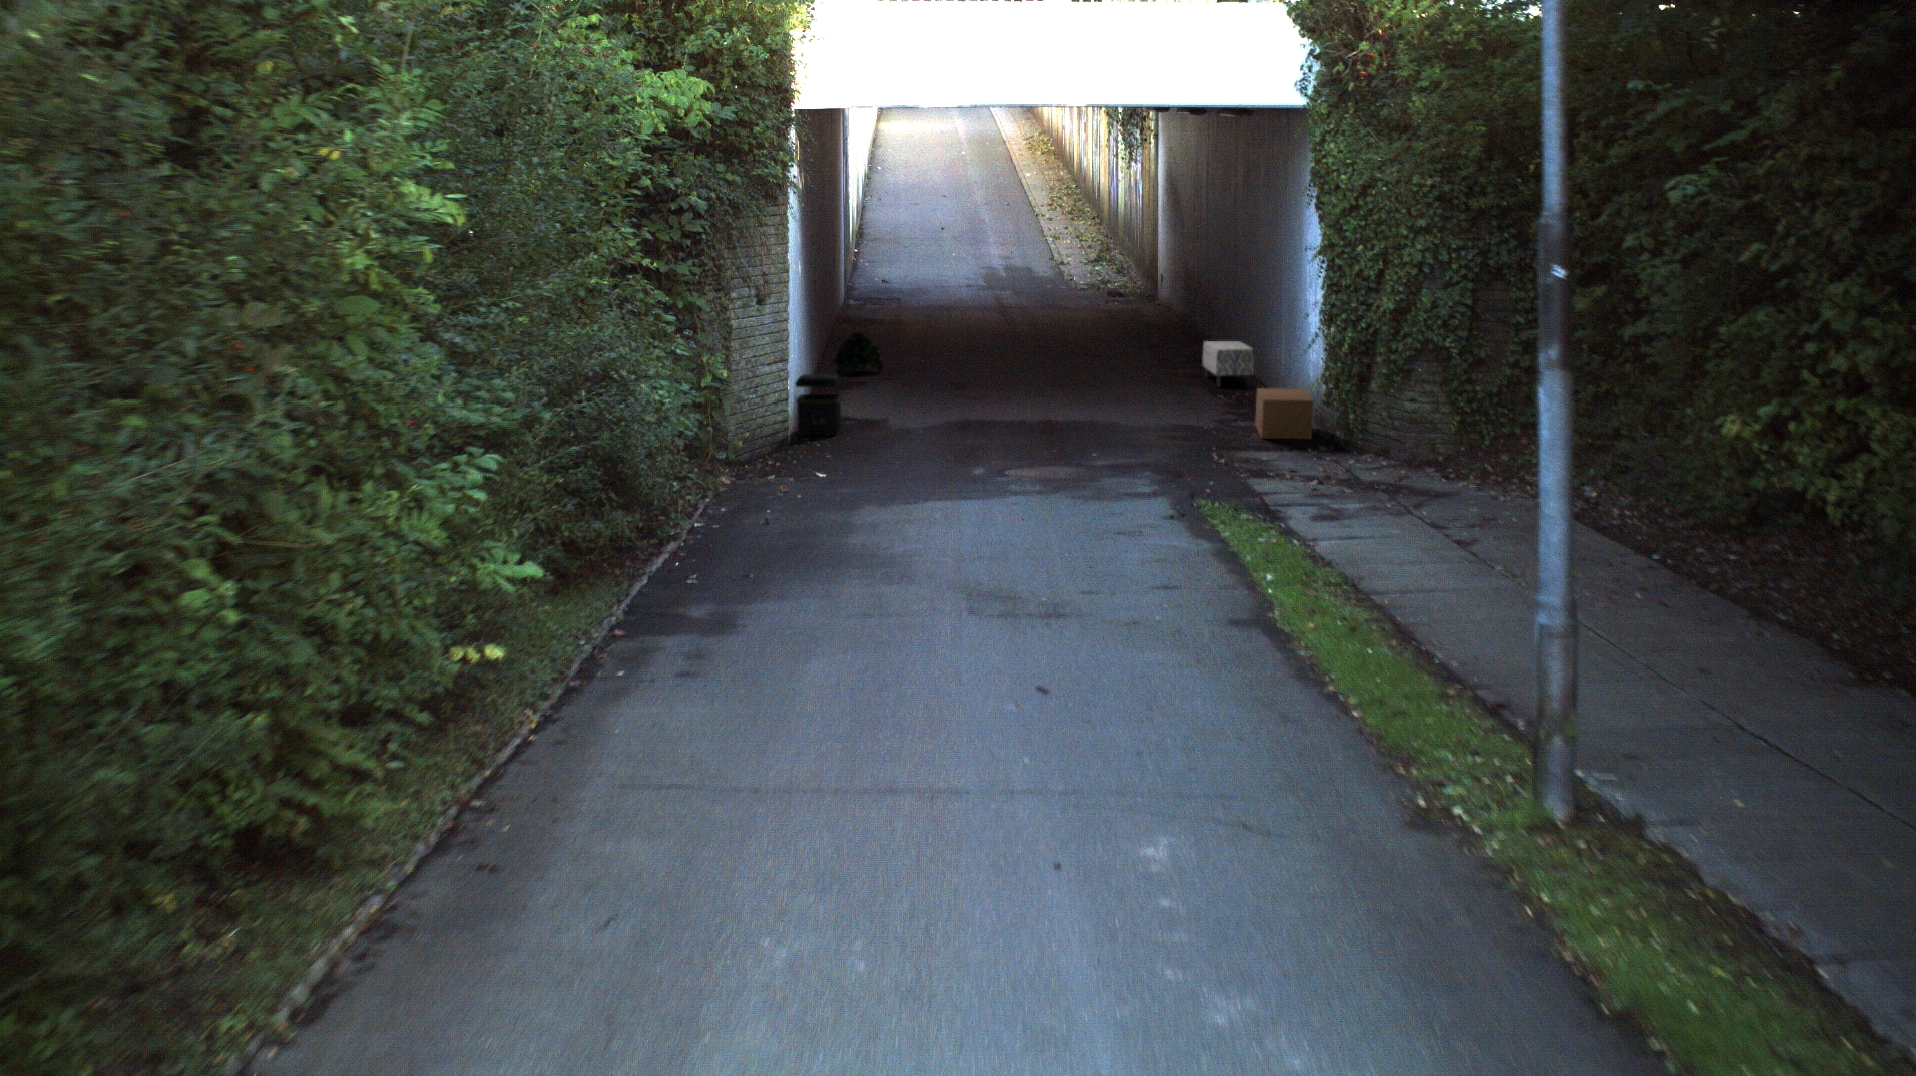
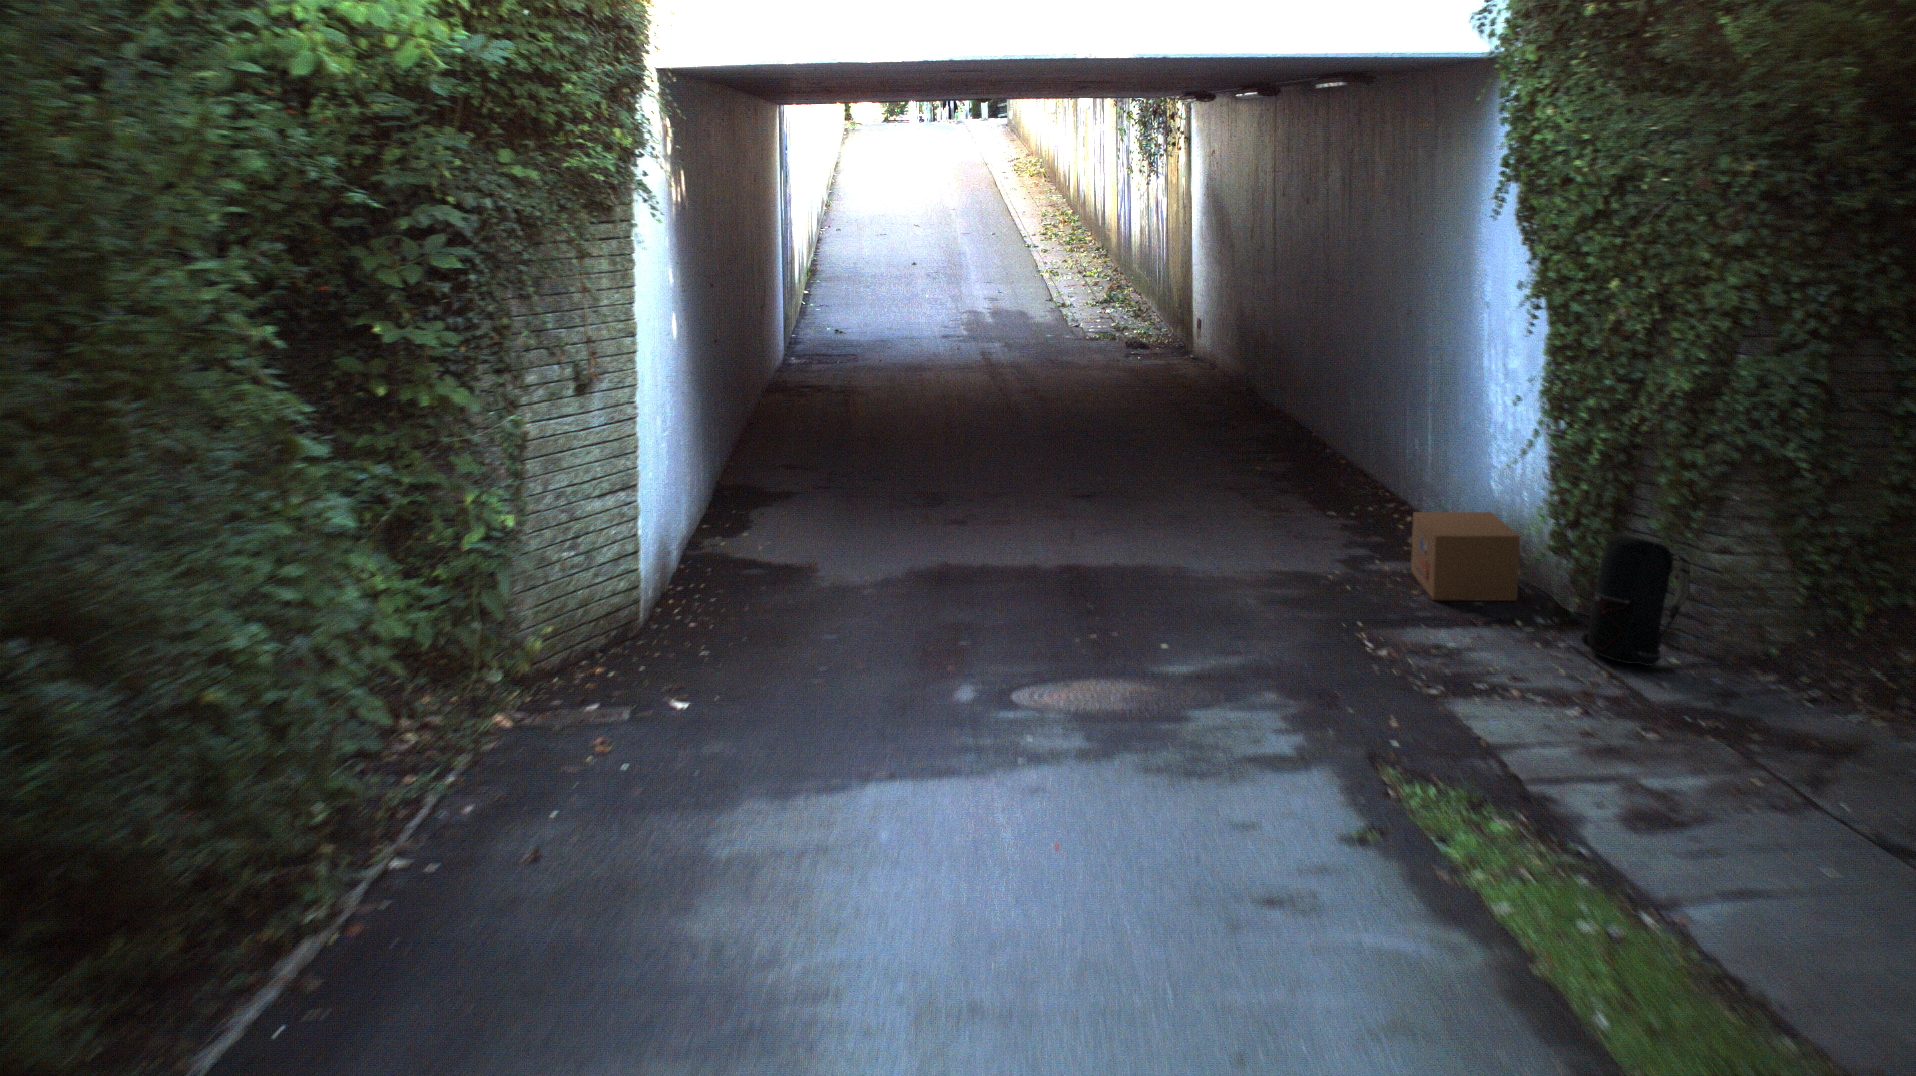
potted plant: present [833,332,883,375] -> none [733,417,812,485]
bench: present [1203,341,1254,387] -> none [1294,425,1379,498]
toolbox: present [795,374,841,436] -> none [655,500,734,604]
backpack: none [1333,394,1395,468] -> present [1581,535,1690,666]

